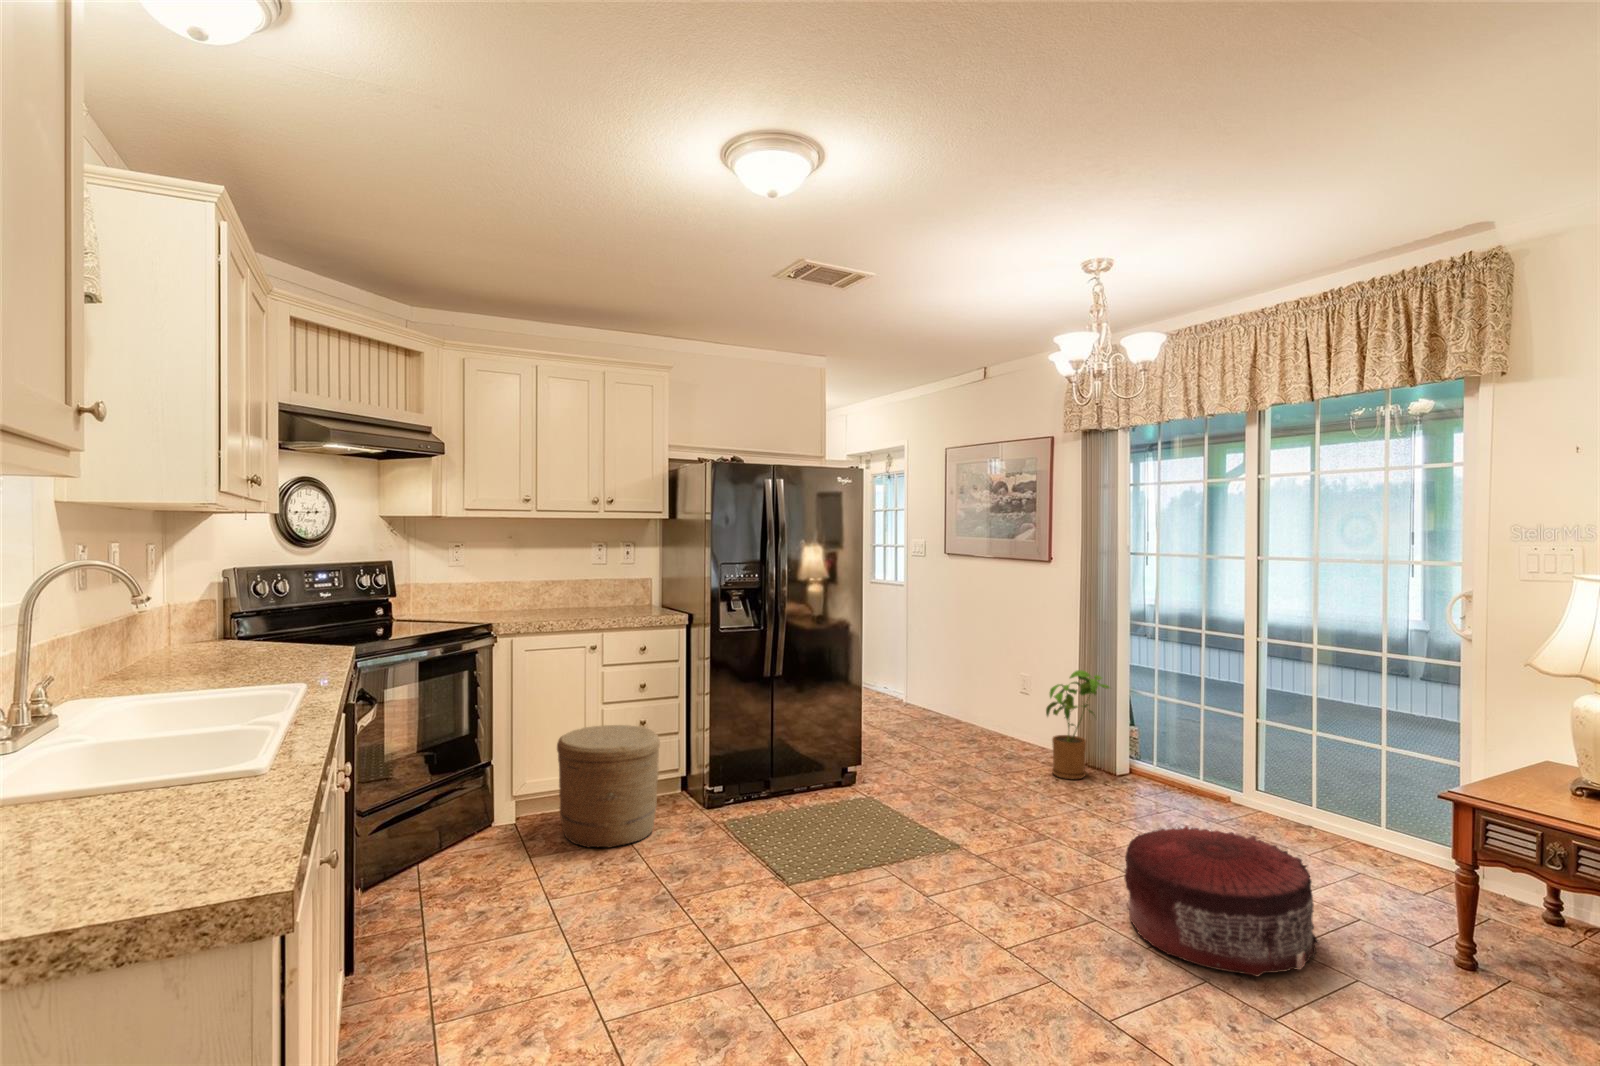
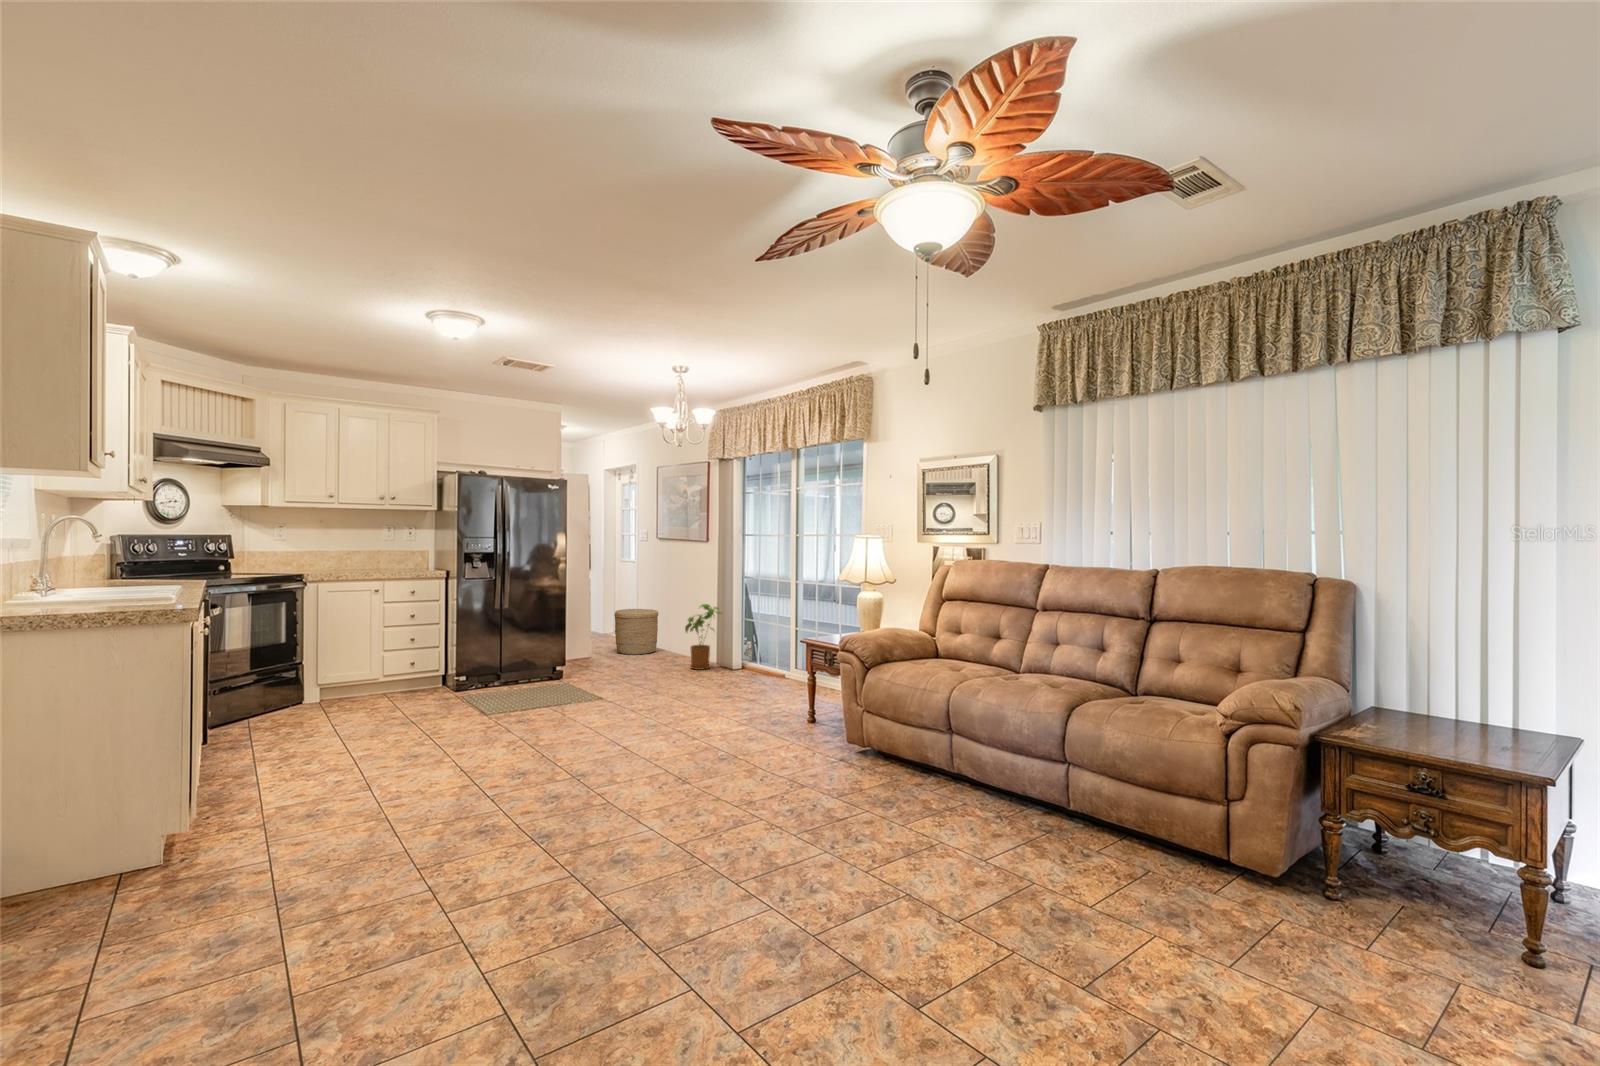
woven basket: present [557,725,660,848] -> present [614,609,658,655]
pouf: present [1124,826,1318,976] -> none [667,667,755,724]

